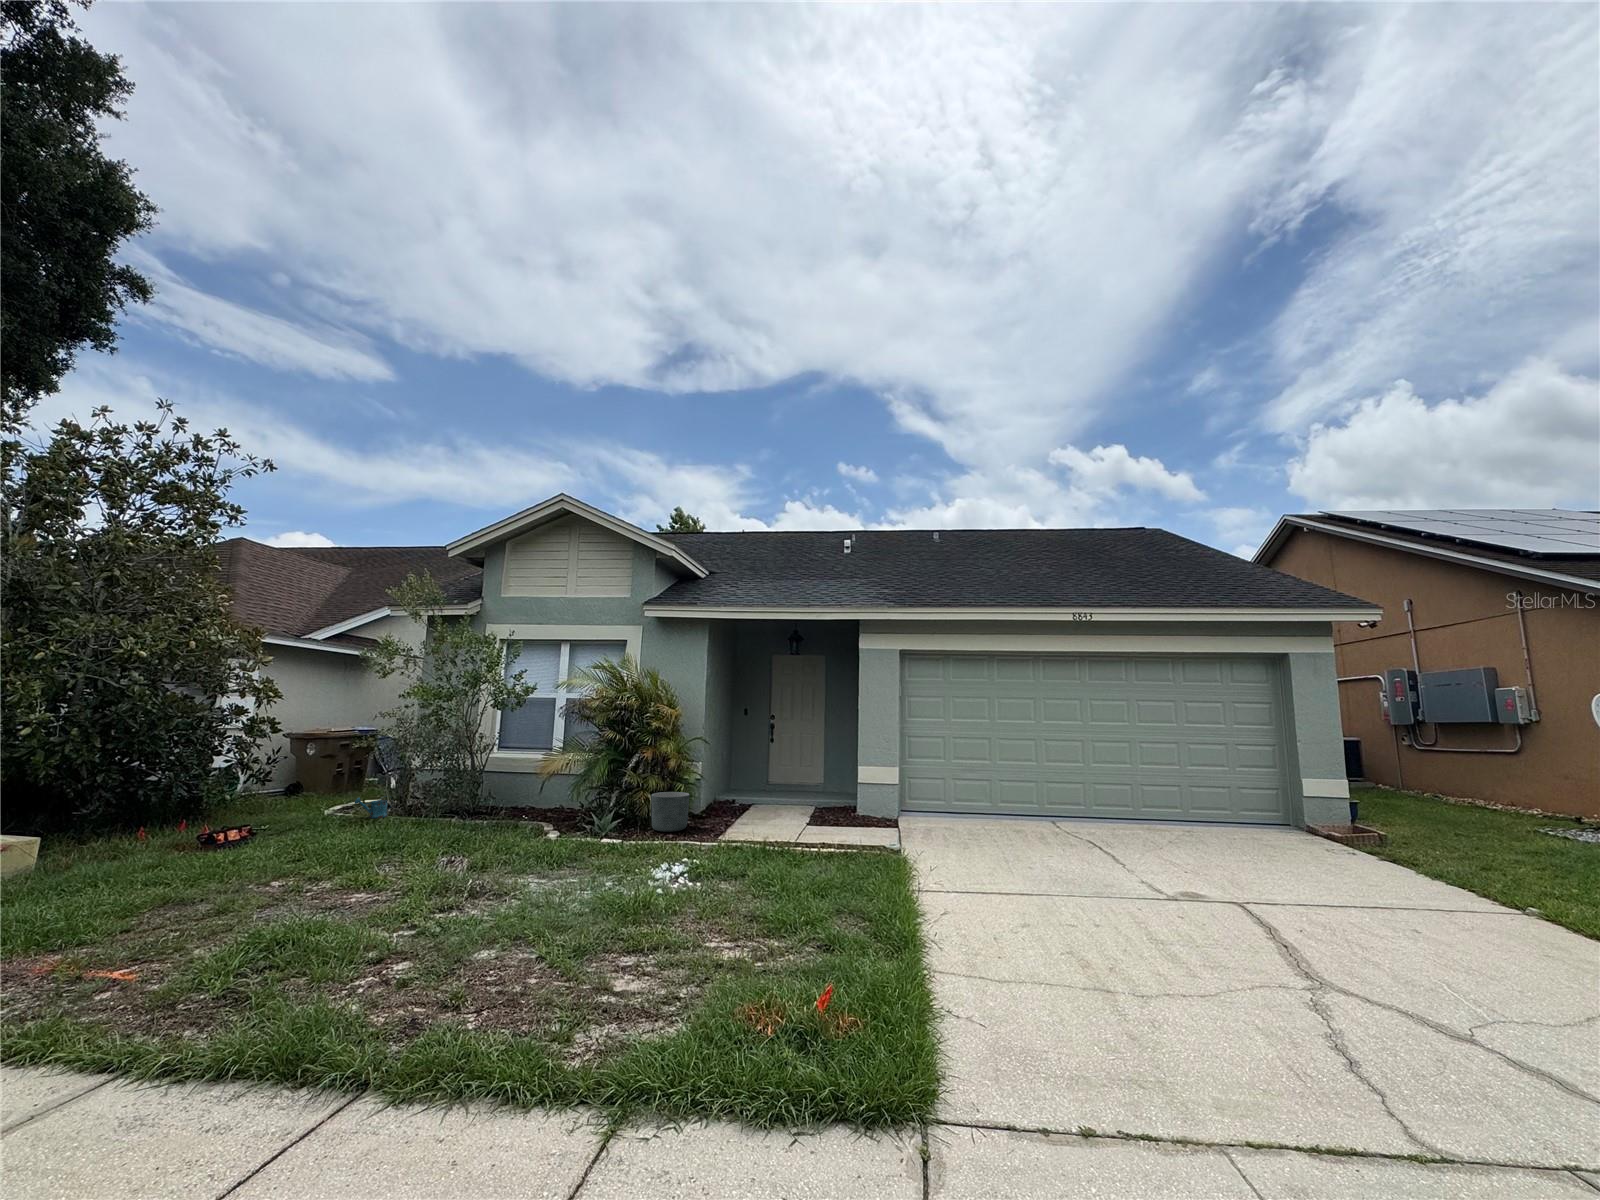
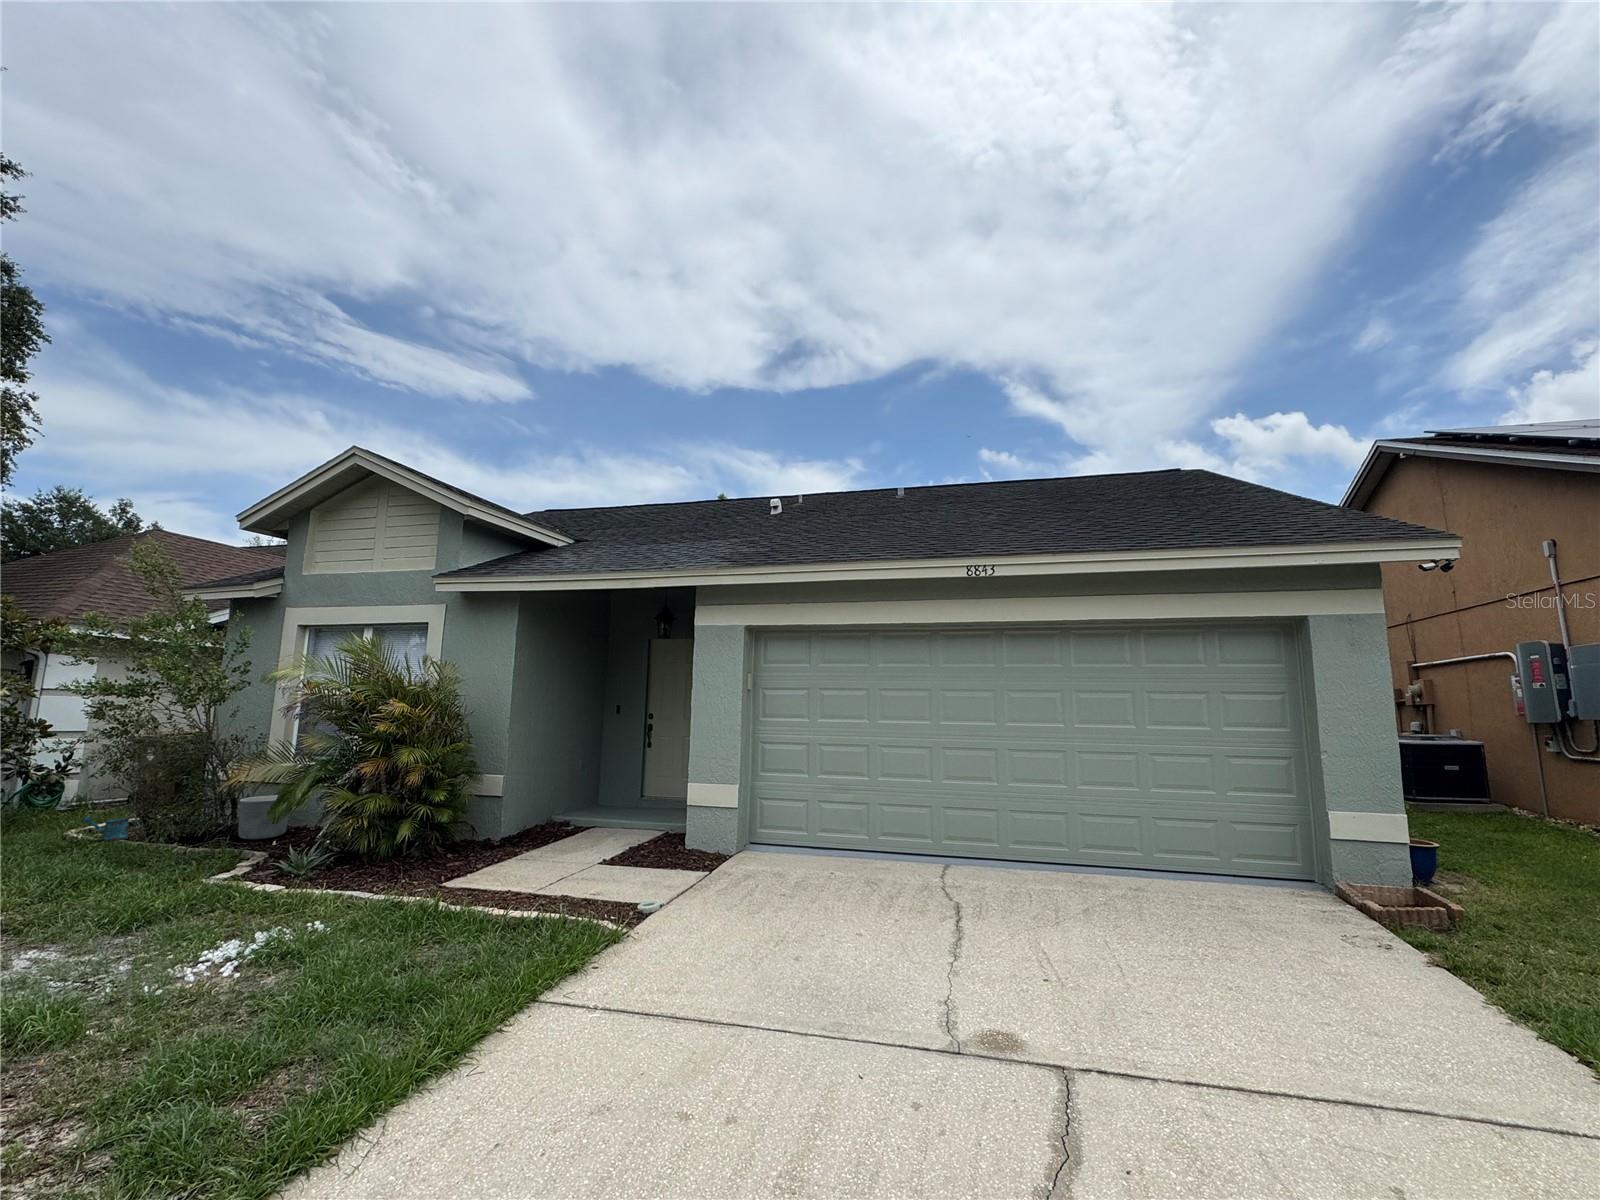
planter: present [651,792,689,832] -> present [238,795,289,839]

